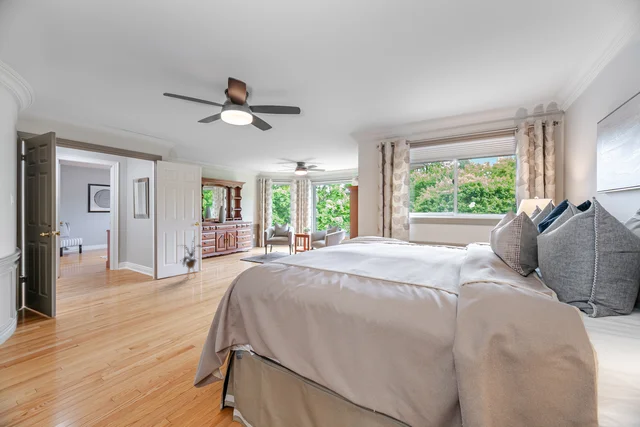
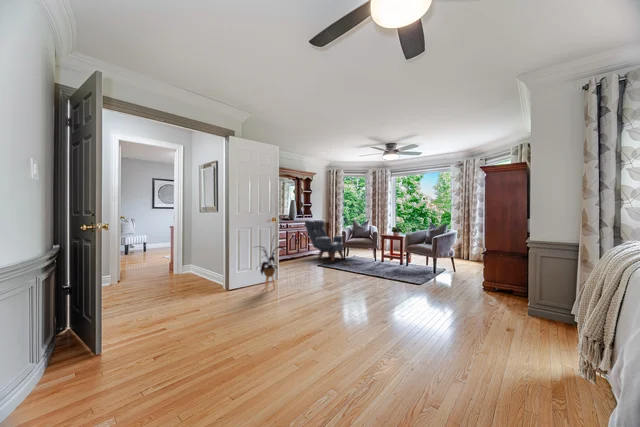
armchair: none [234,222,270,257] -> present [305,219,344,261]

